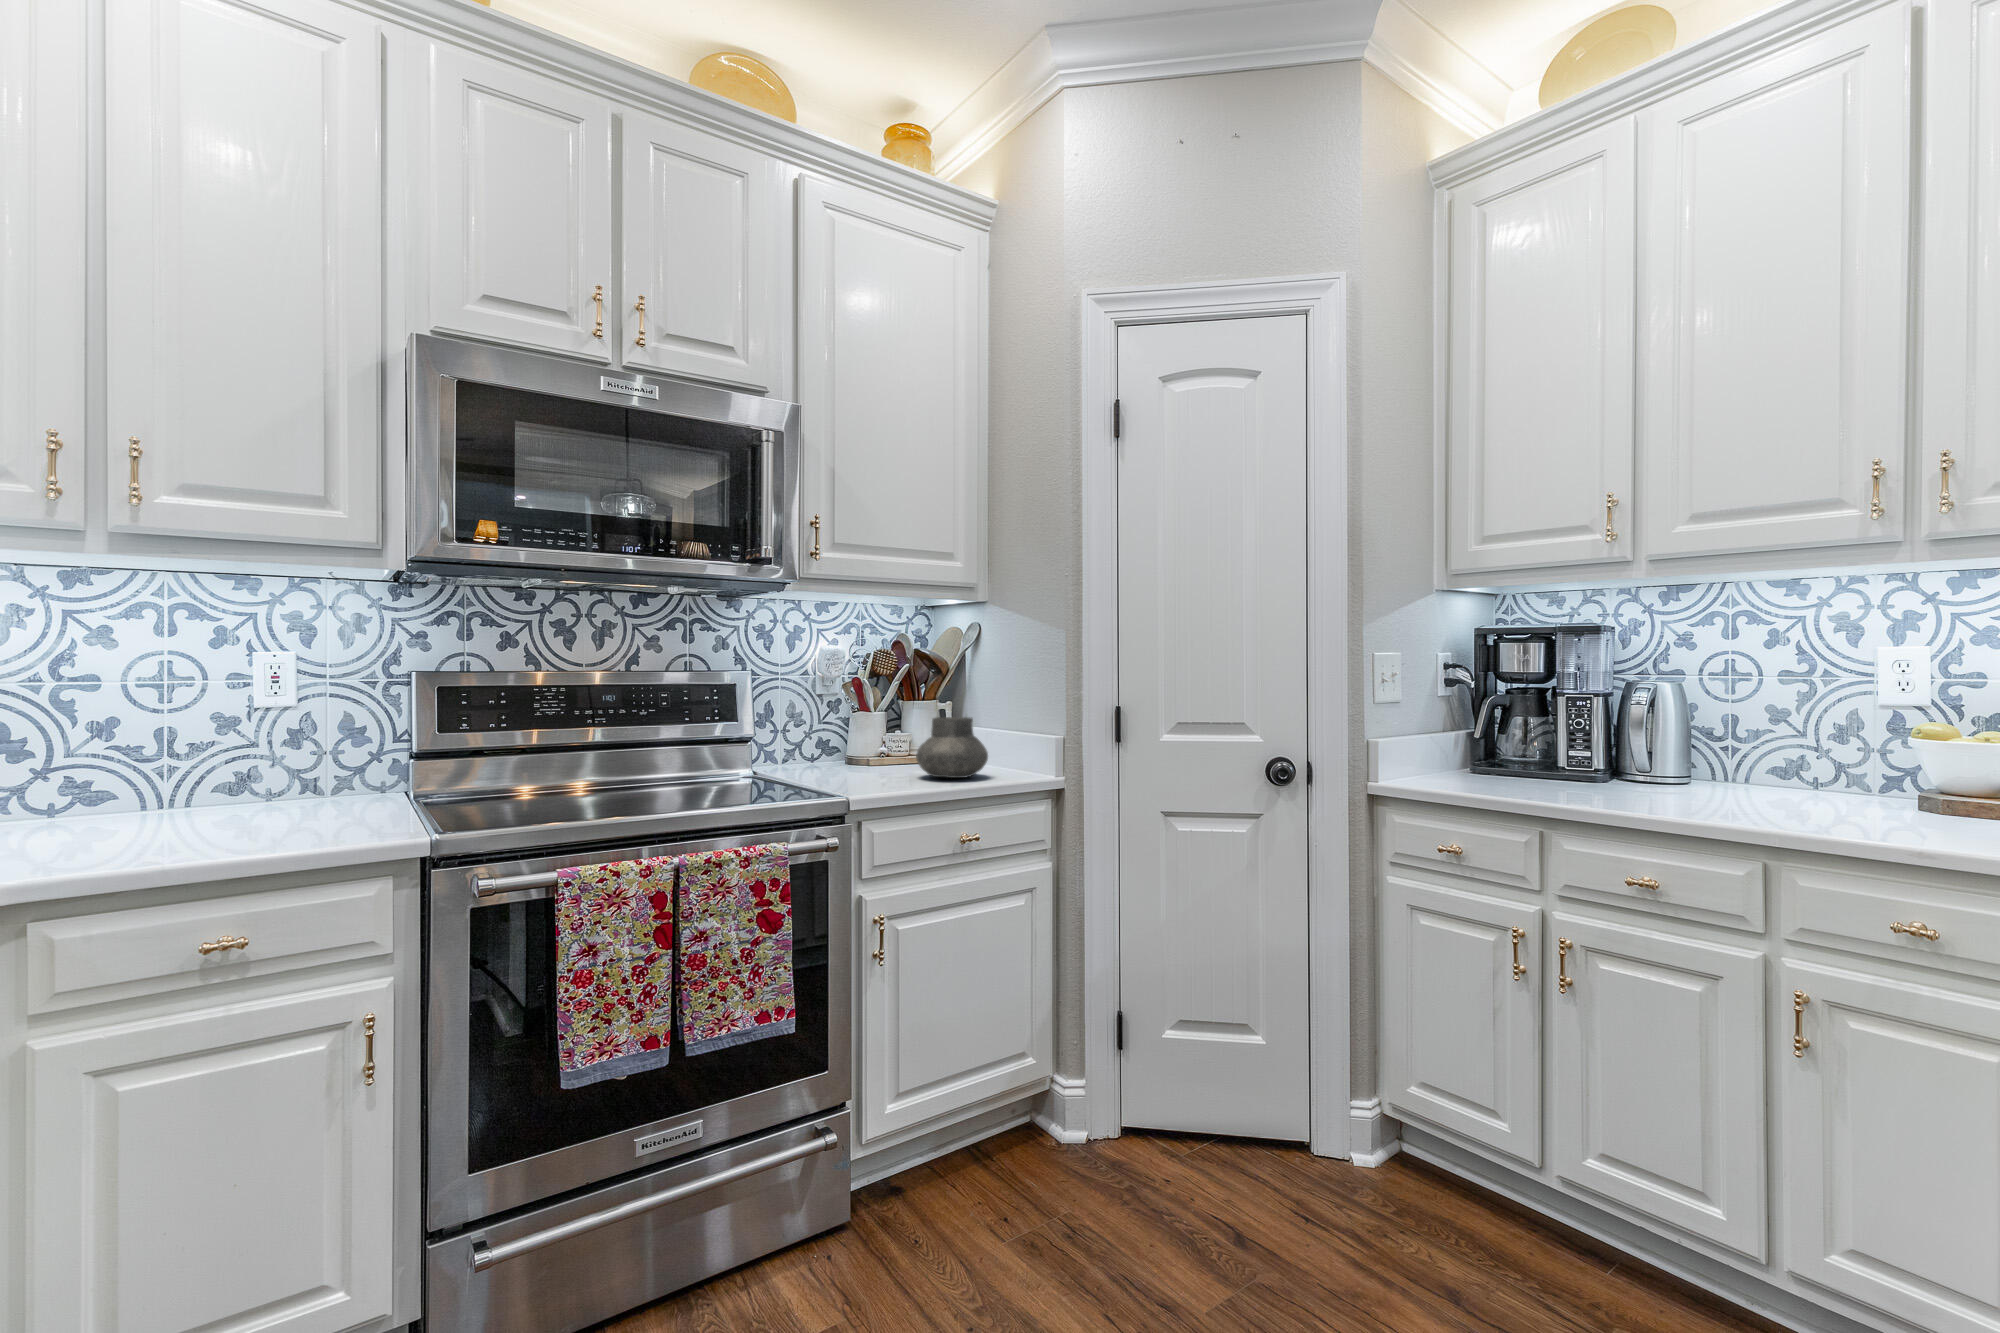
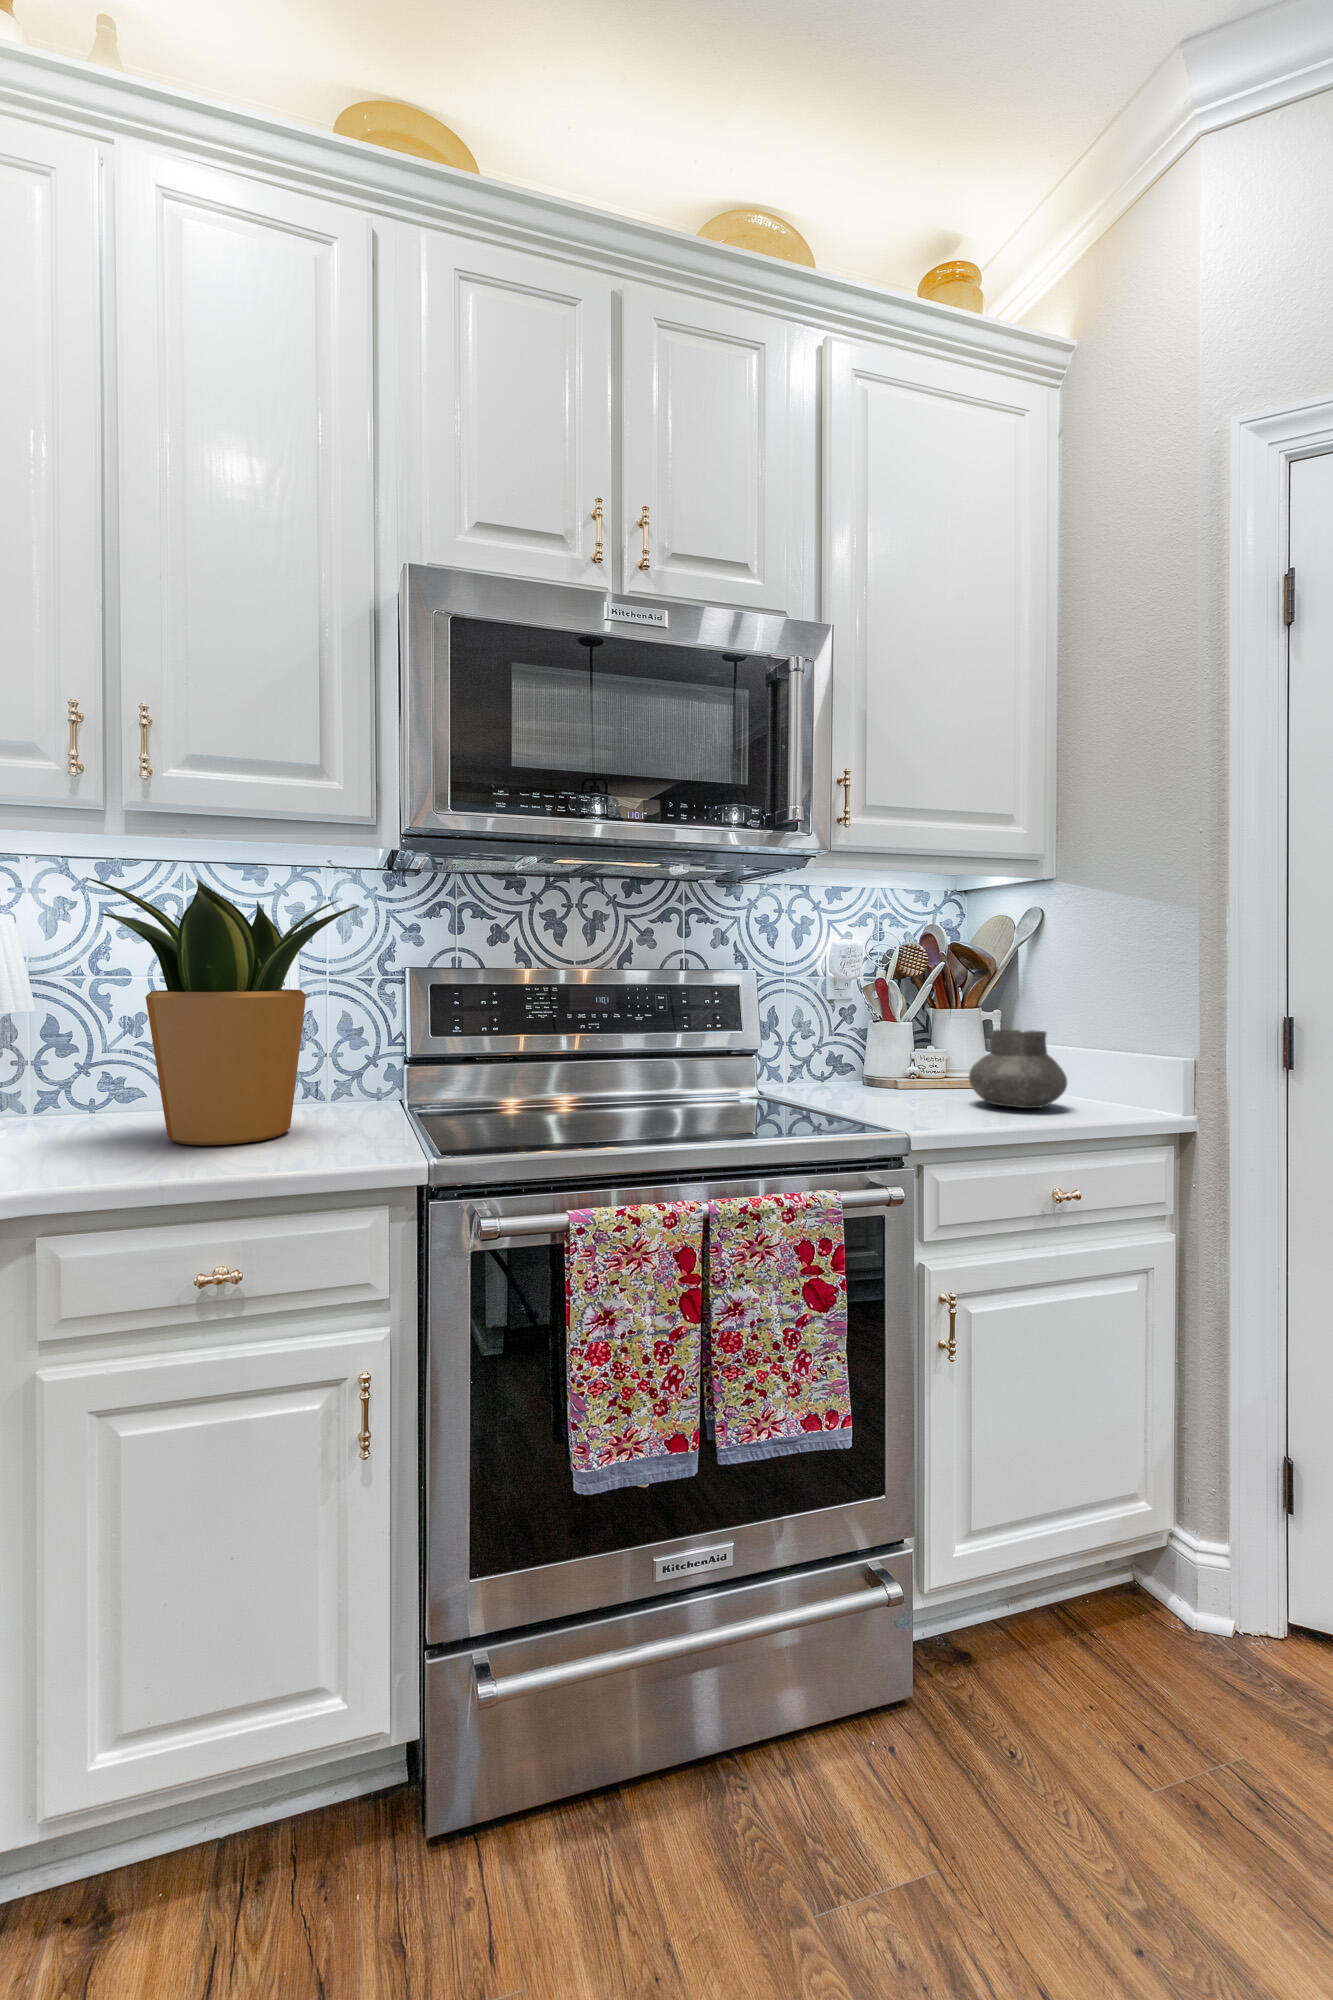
potted plant: none [90,594,366,831] -> present [87,878,359,1145]

